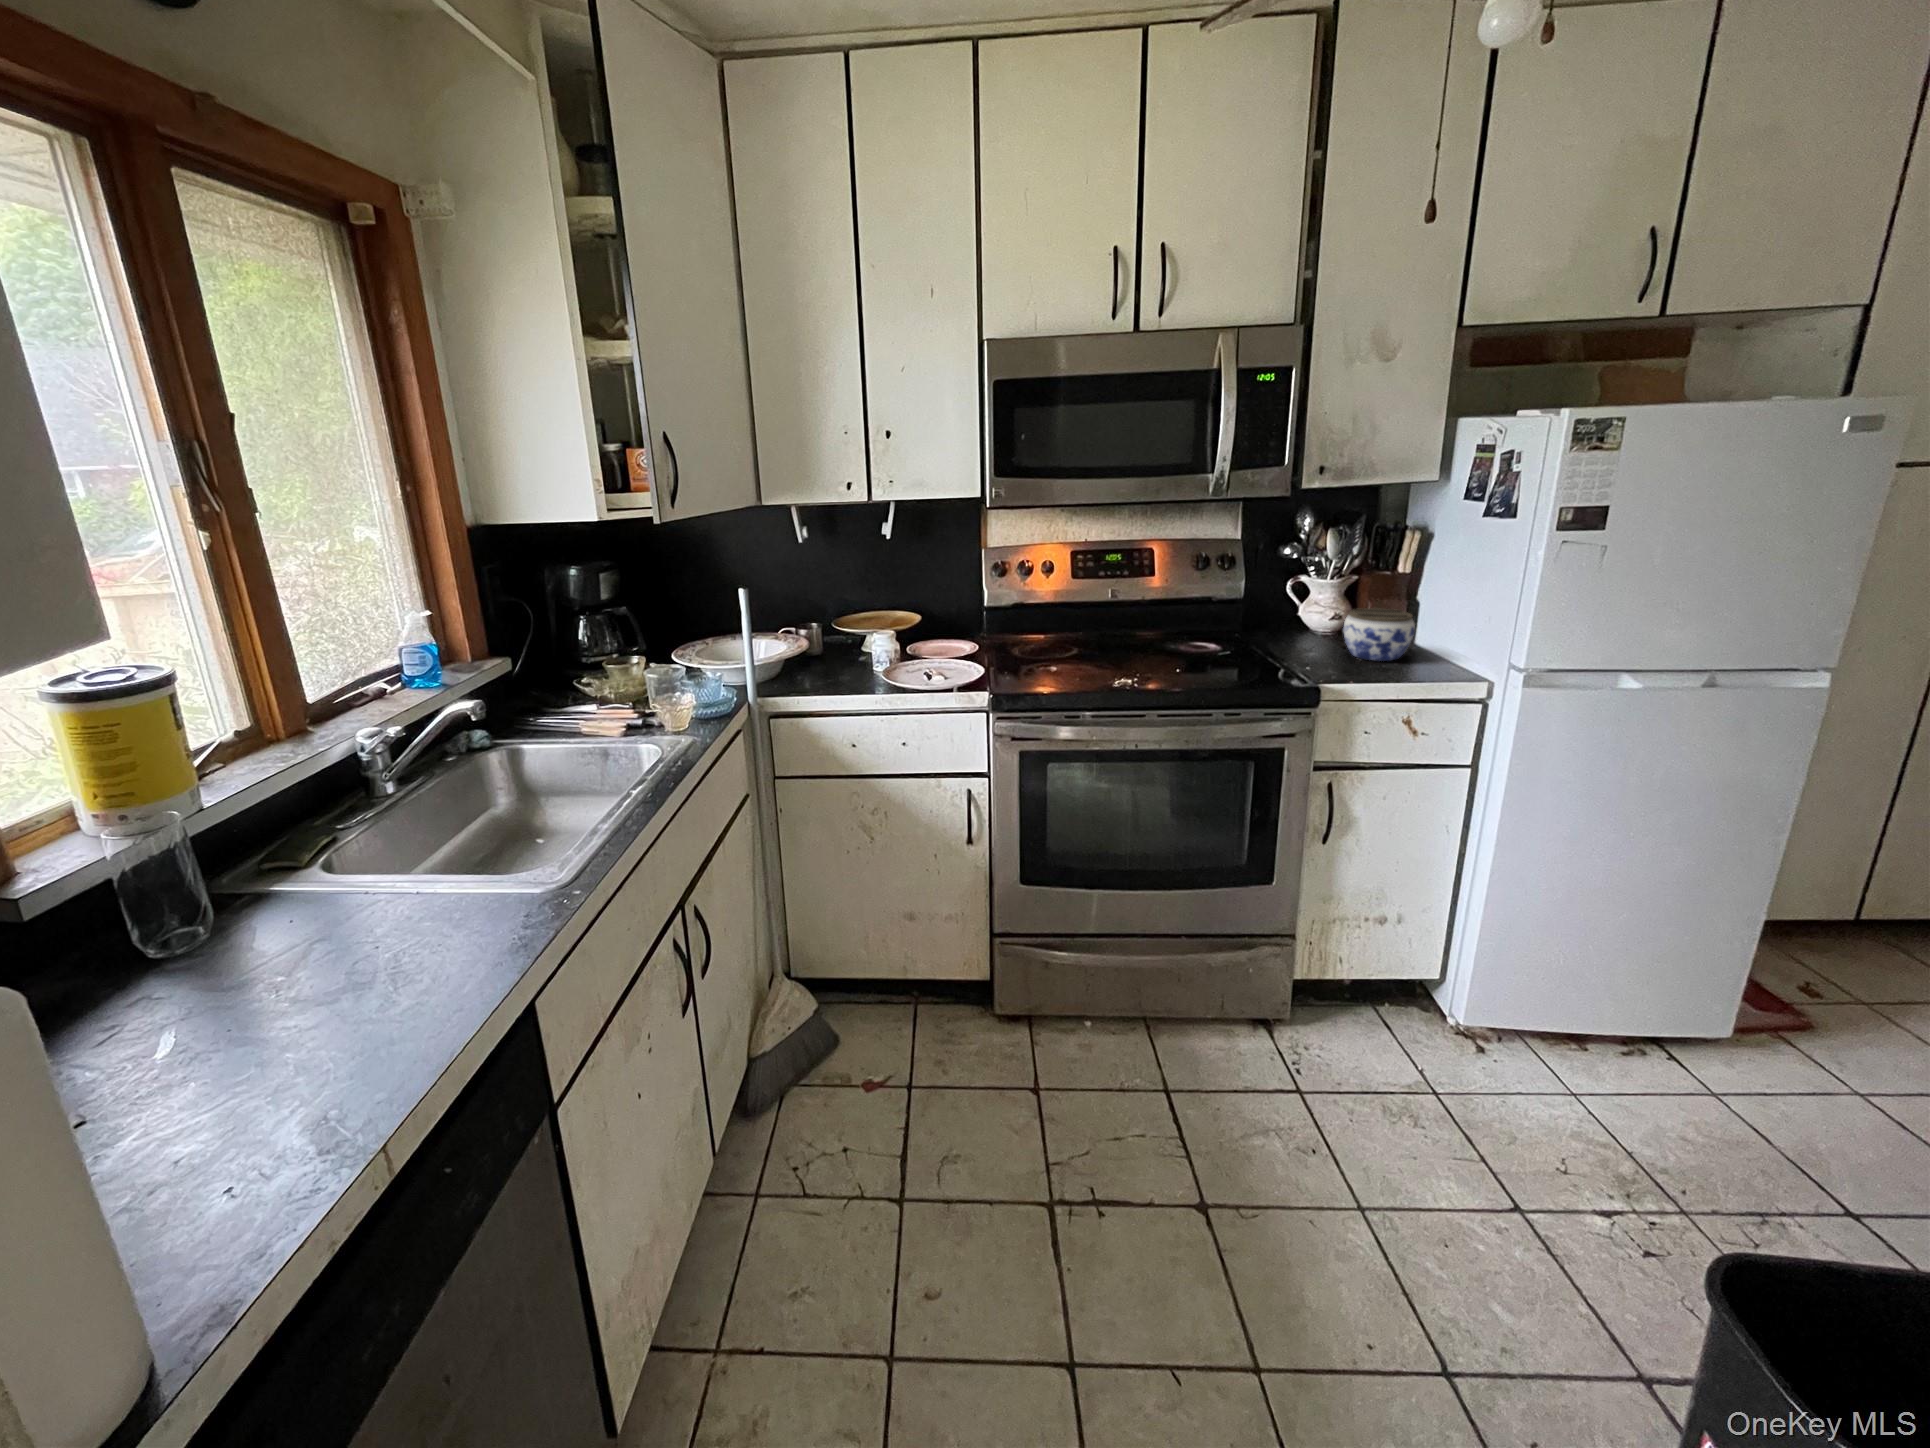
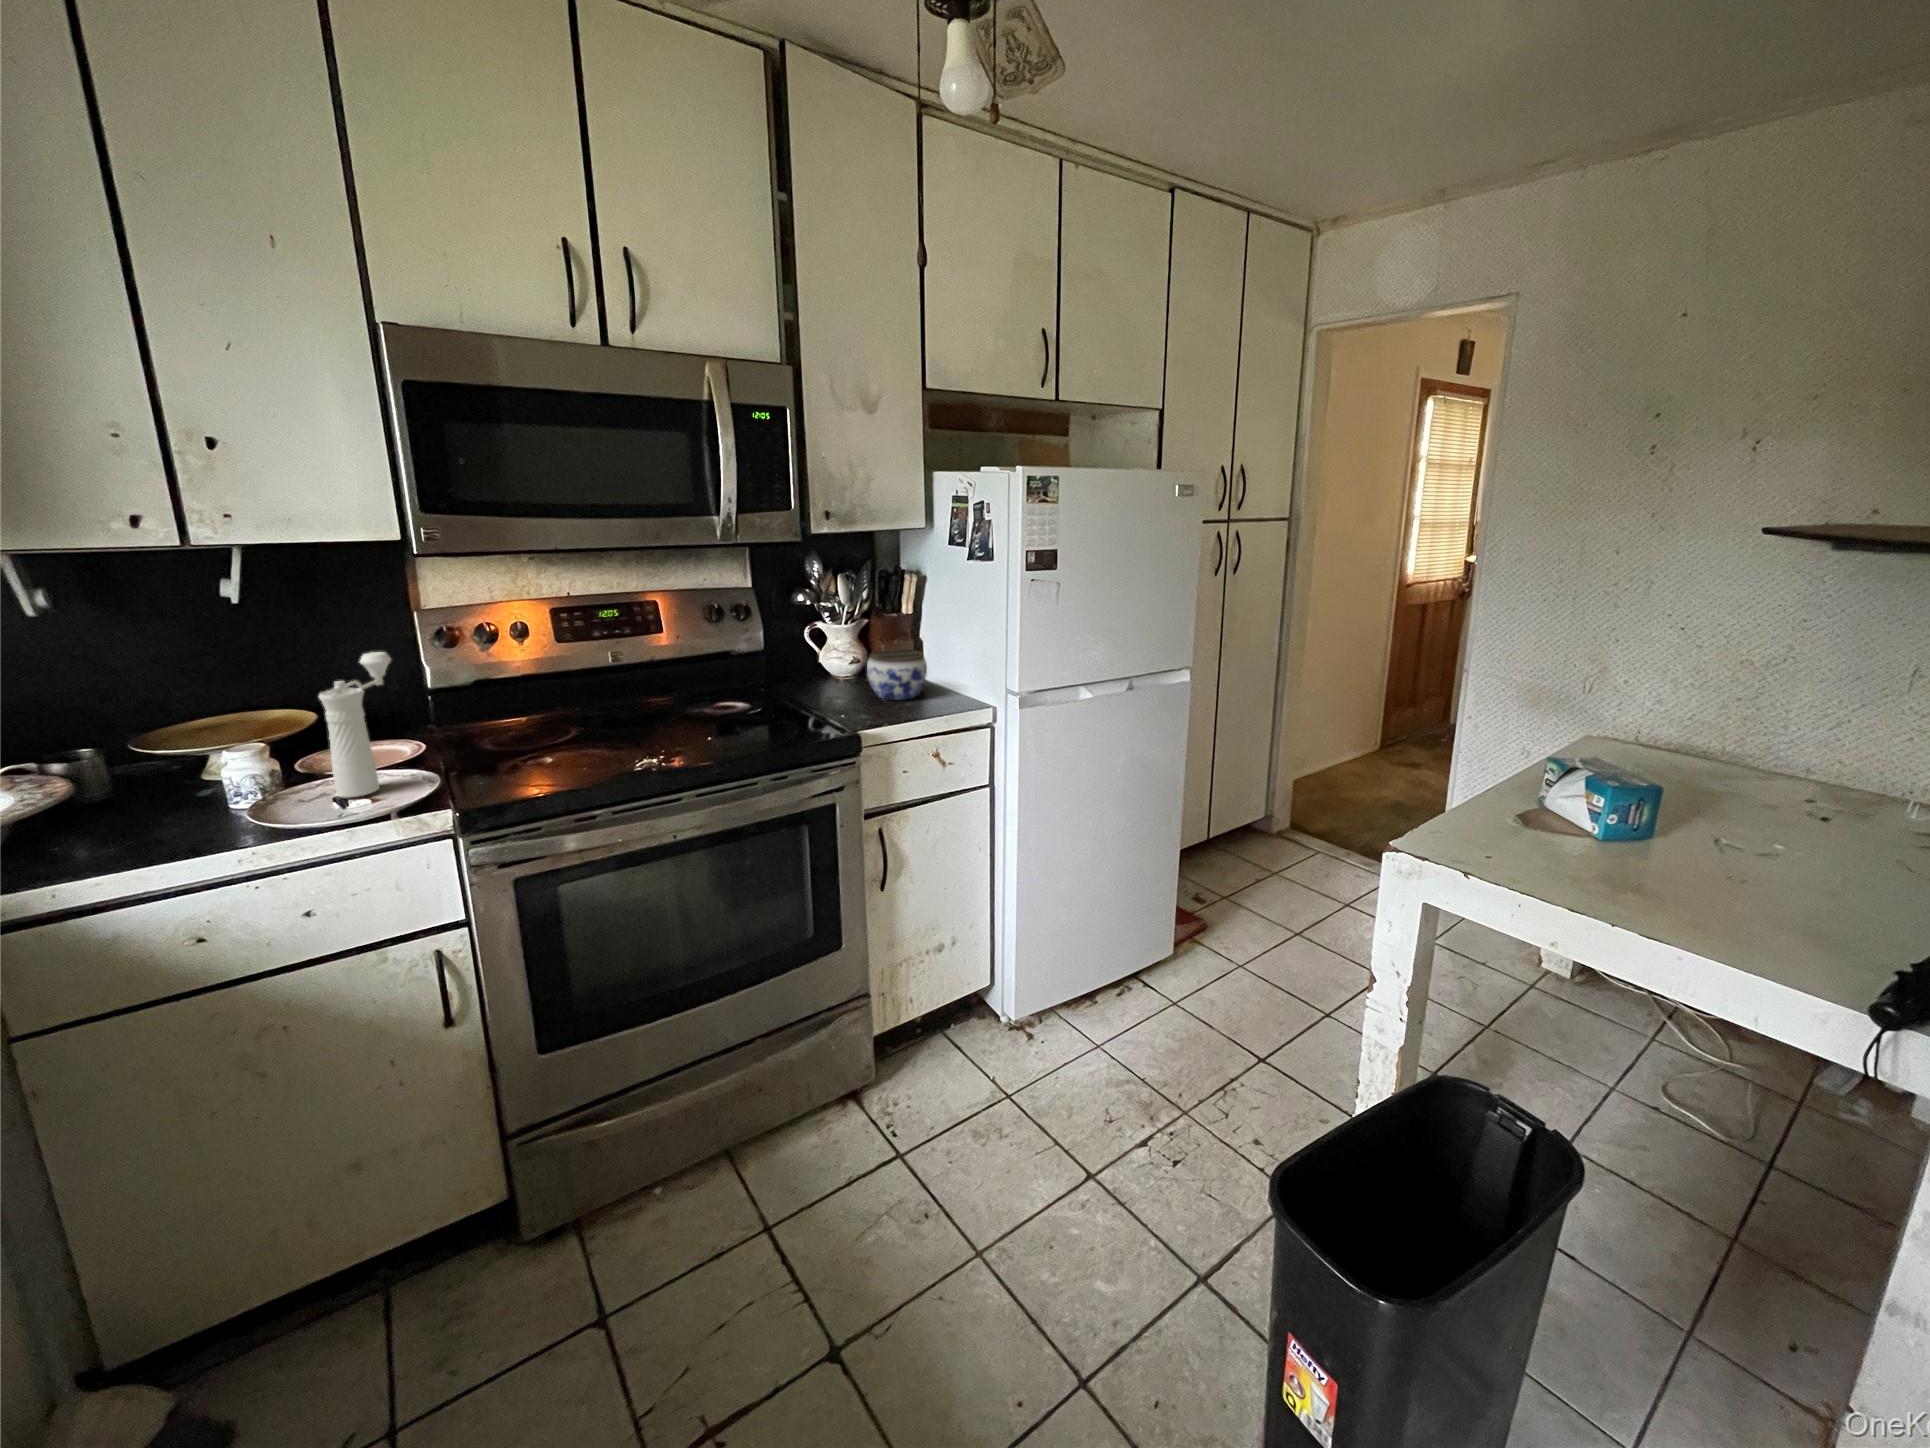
pepper mill: none [924,577,966,674] -> present [319,652,391,798]

